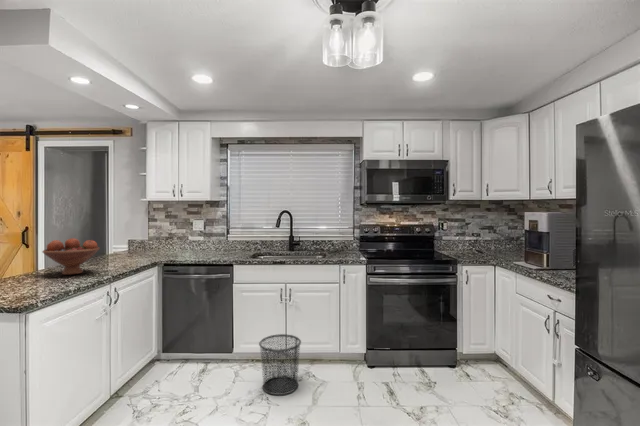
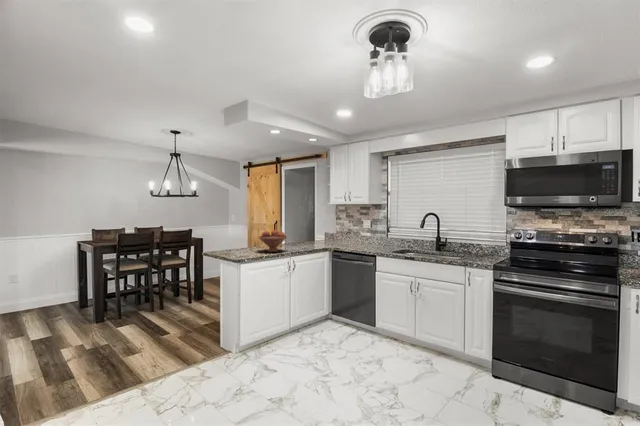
waste bin: present [259,334,301,395] -> none [379,319,415,369]

